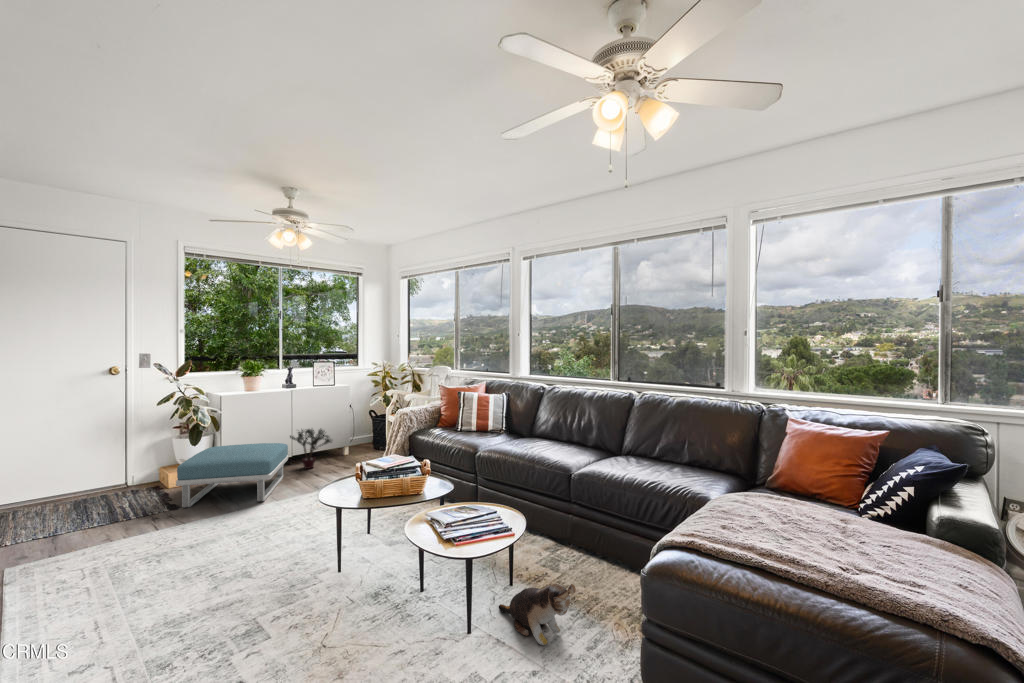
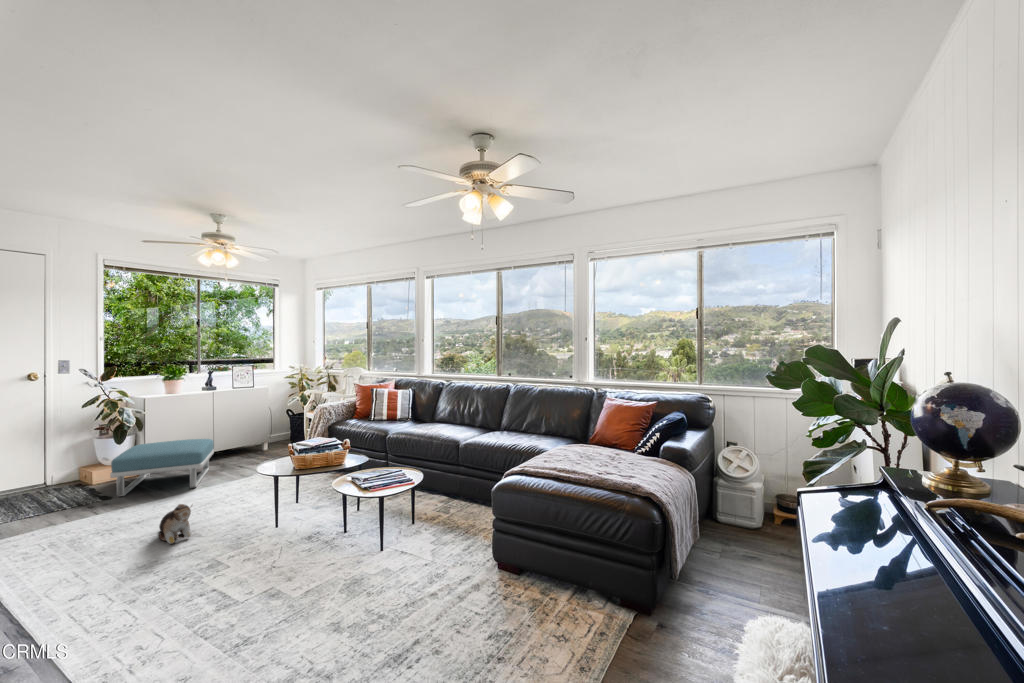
potted plant: present [290,429,331,469] -> none [212,424,256,462]
plush toy: present [499,584,576,645] -> present [159,504,191,544]

